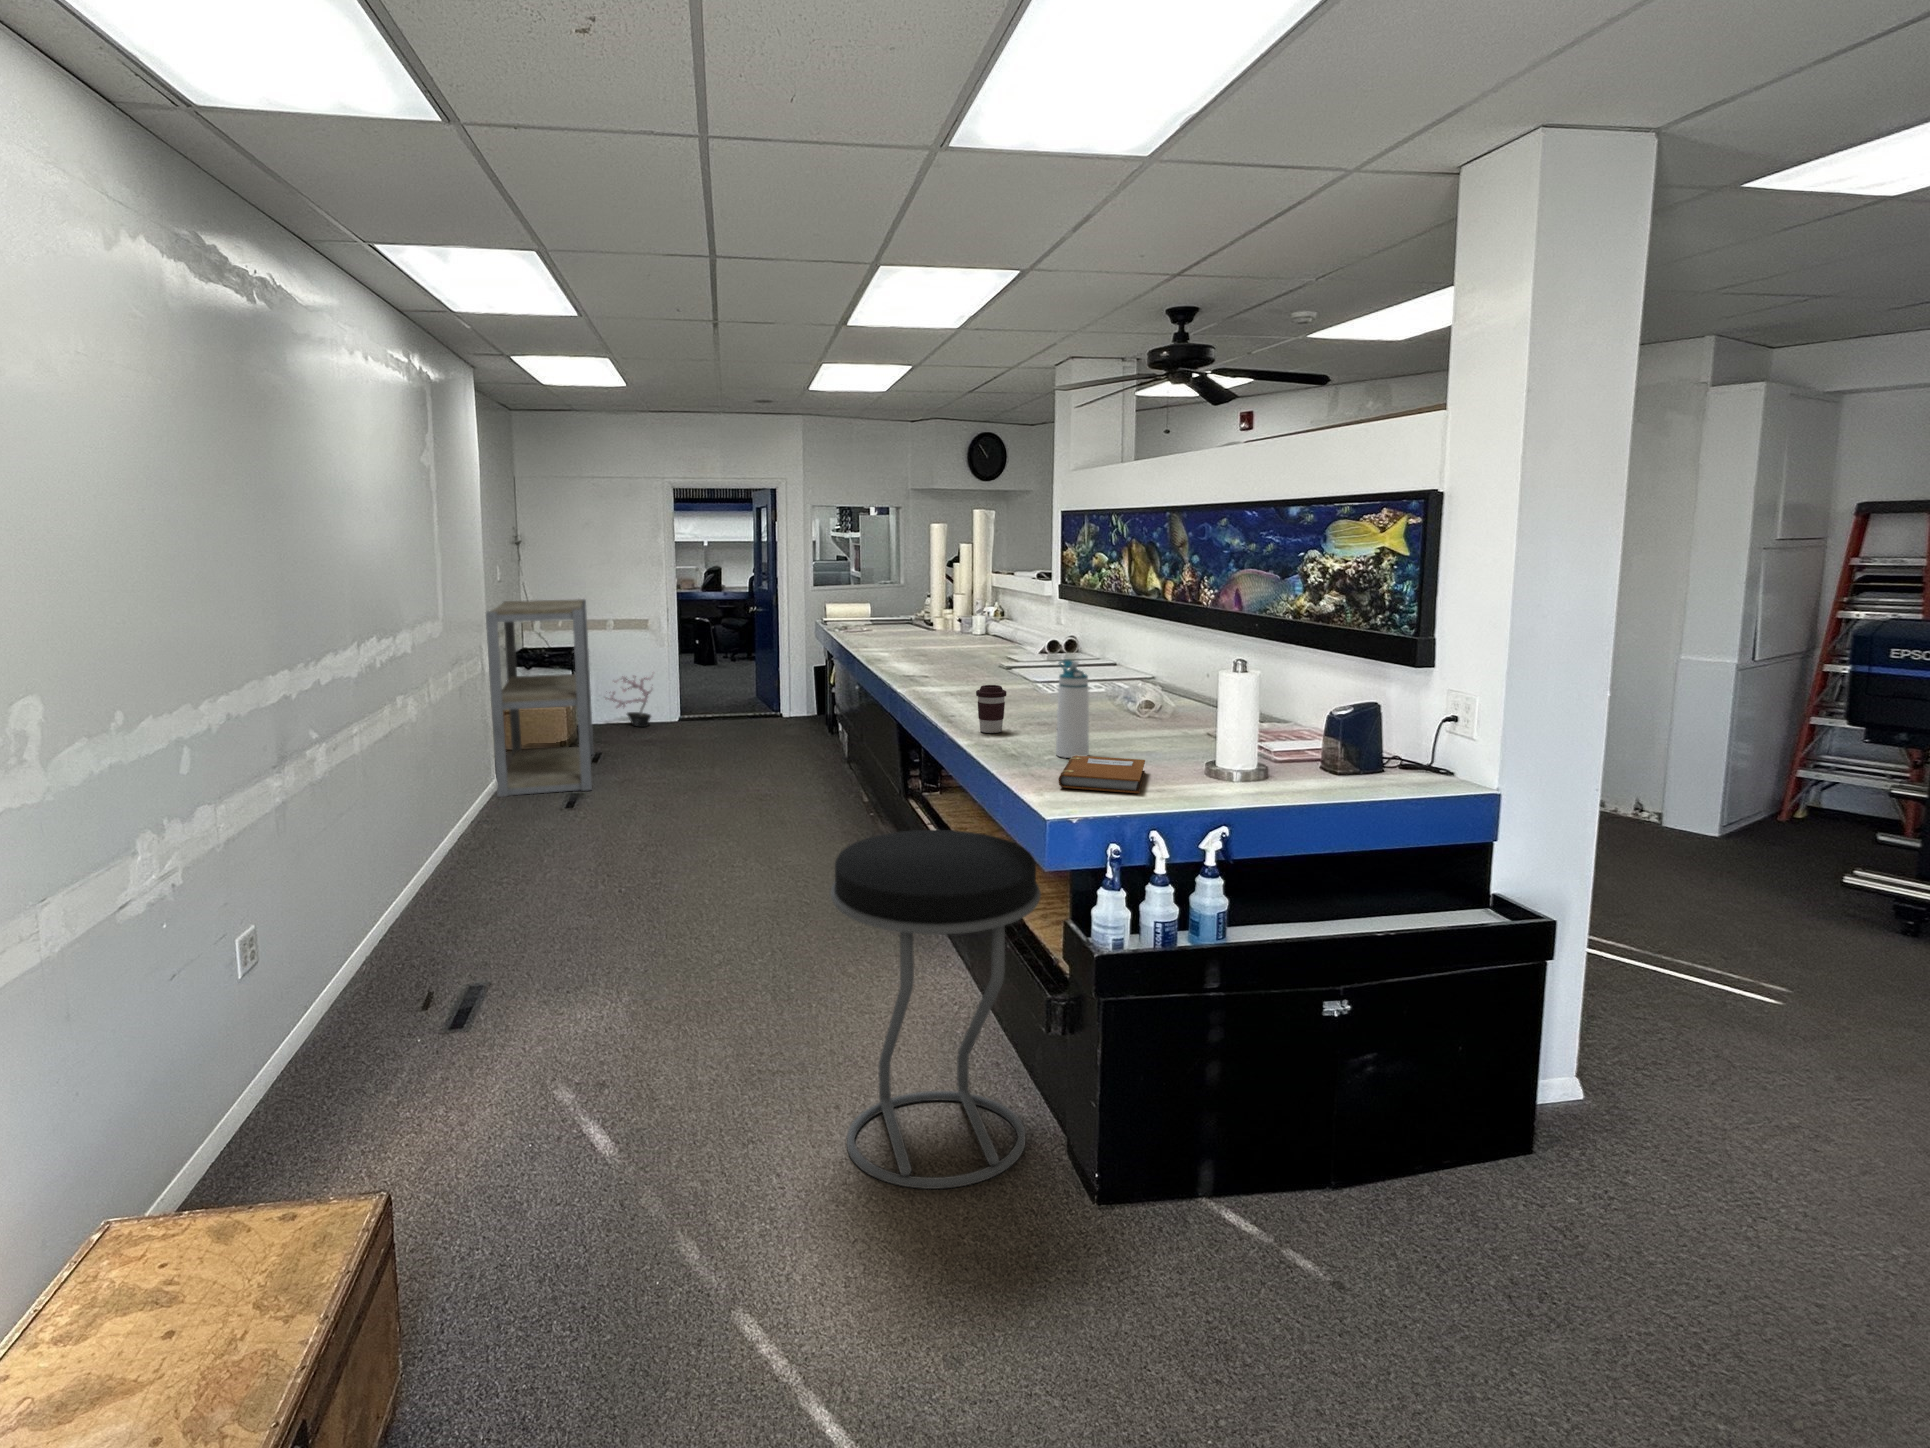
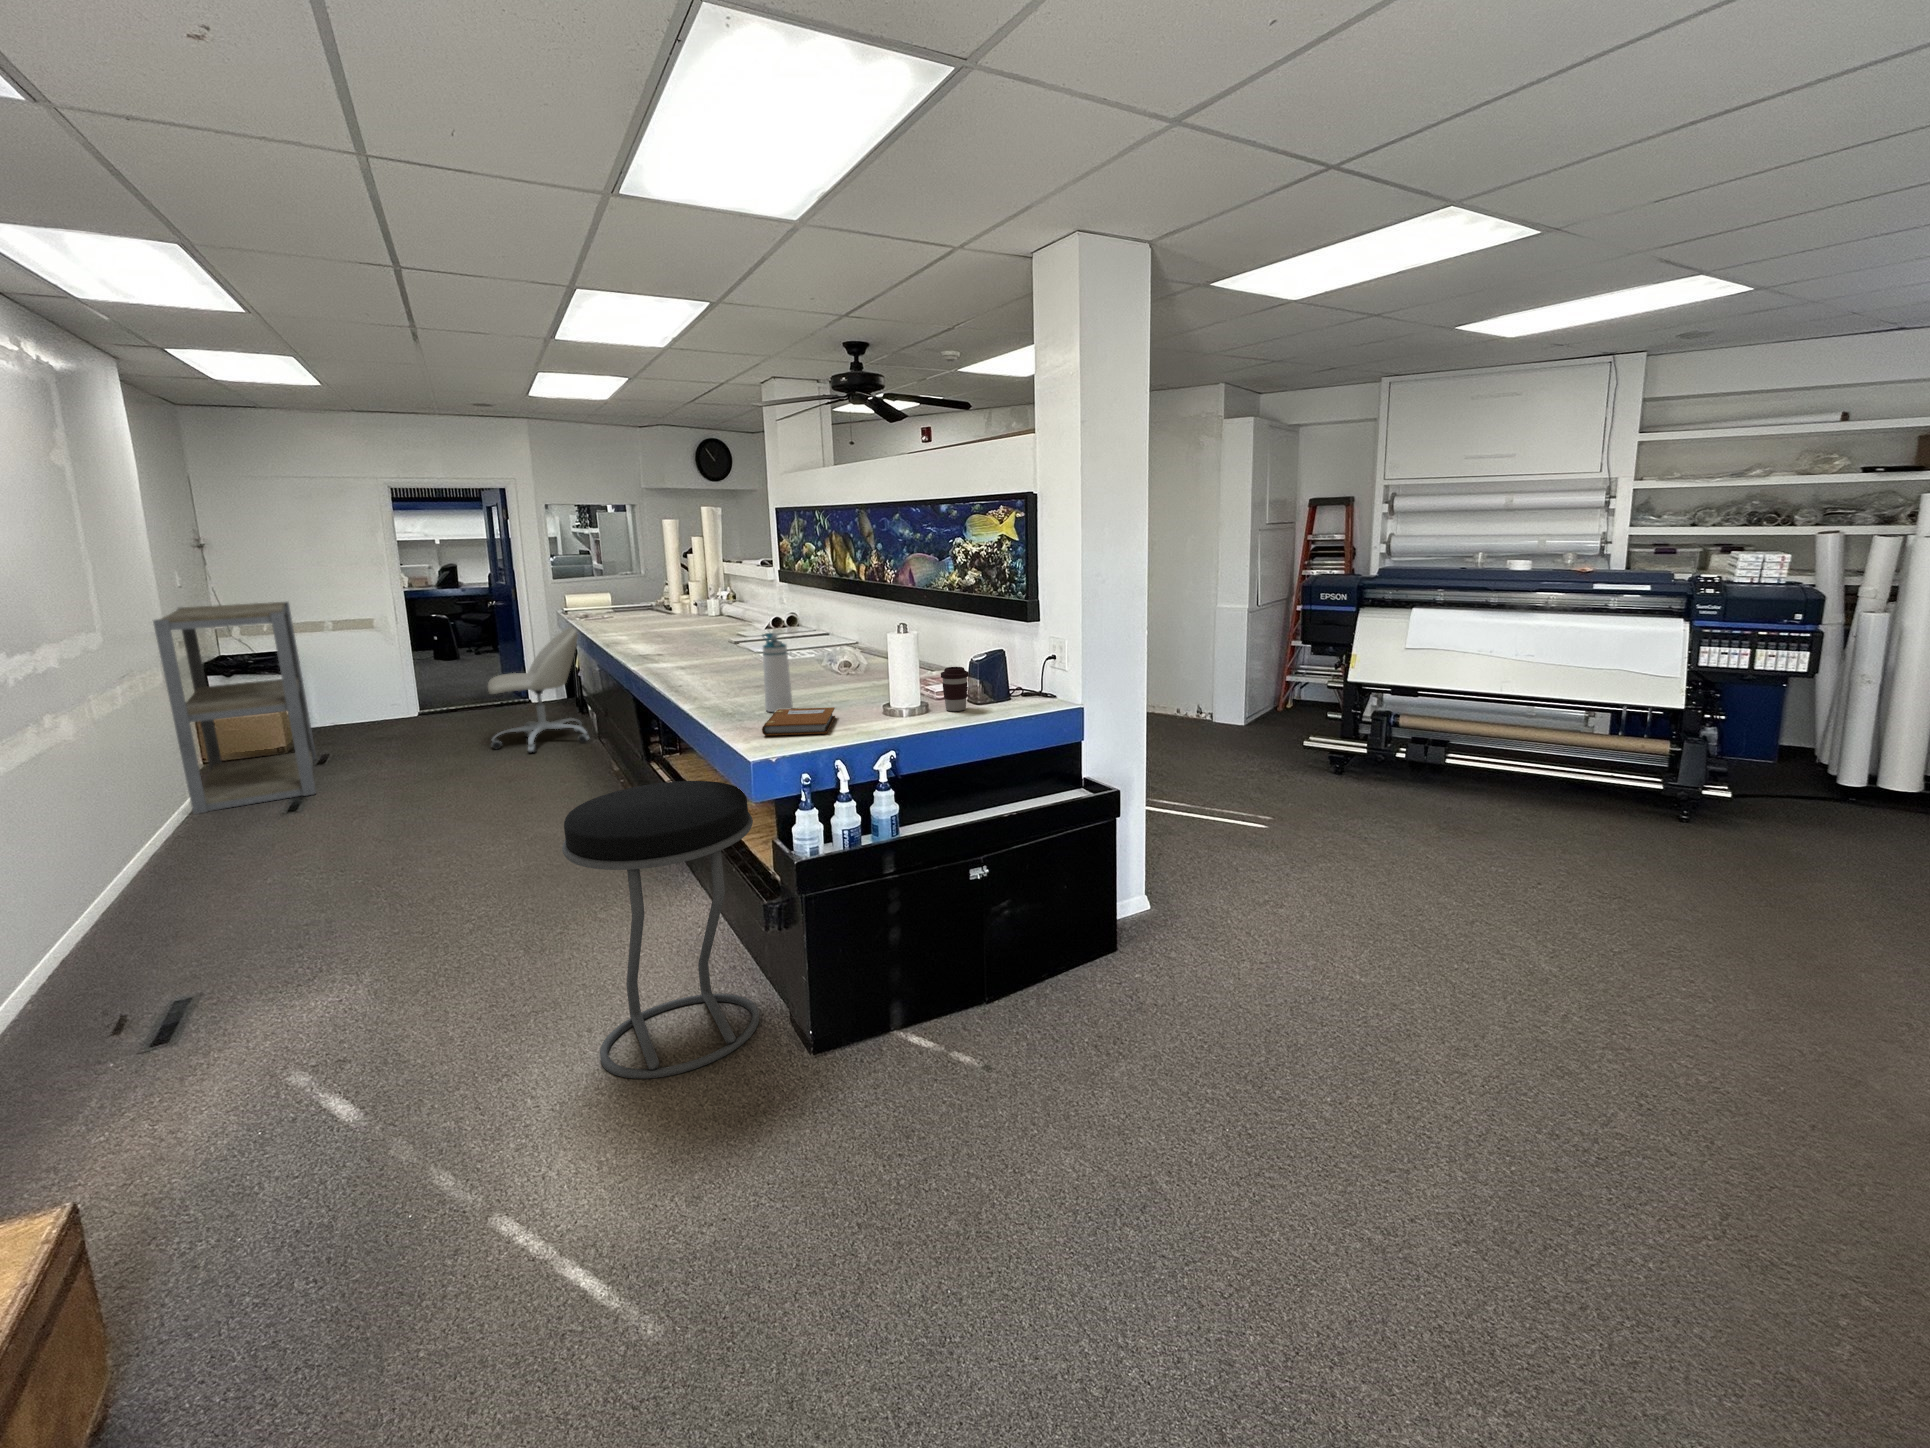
office chair: none [742,637,835,771] -> present [488,627,589,753]
potted plant: present [605,676,653,727] -> none [321,669,387,726]
coffee cup: present [976,685,1006,733] -> present [941,667,969,711]

